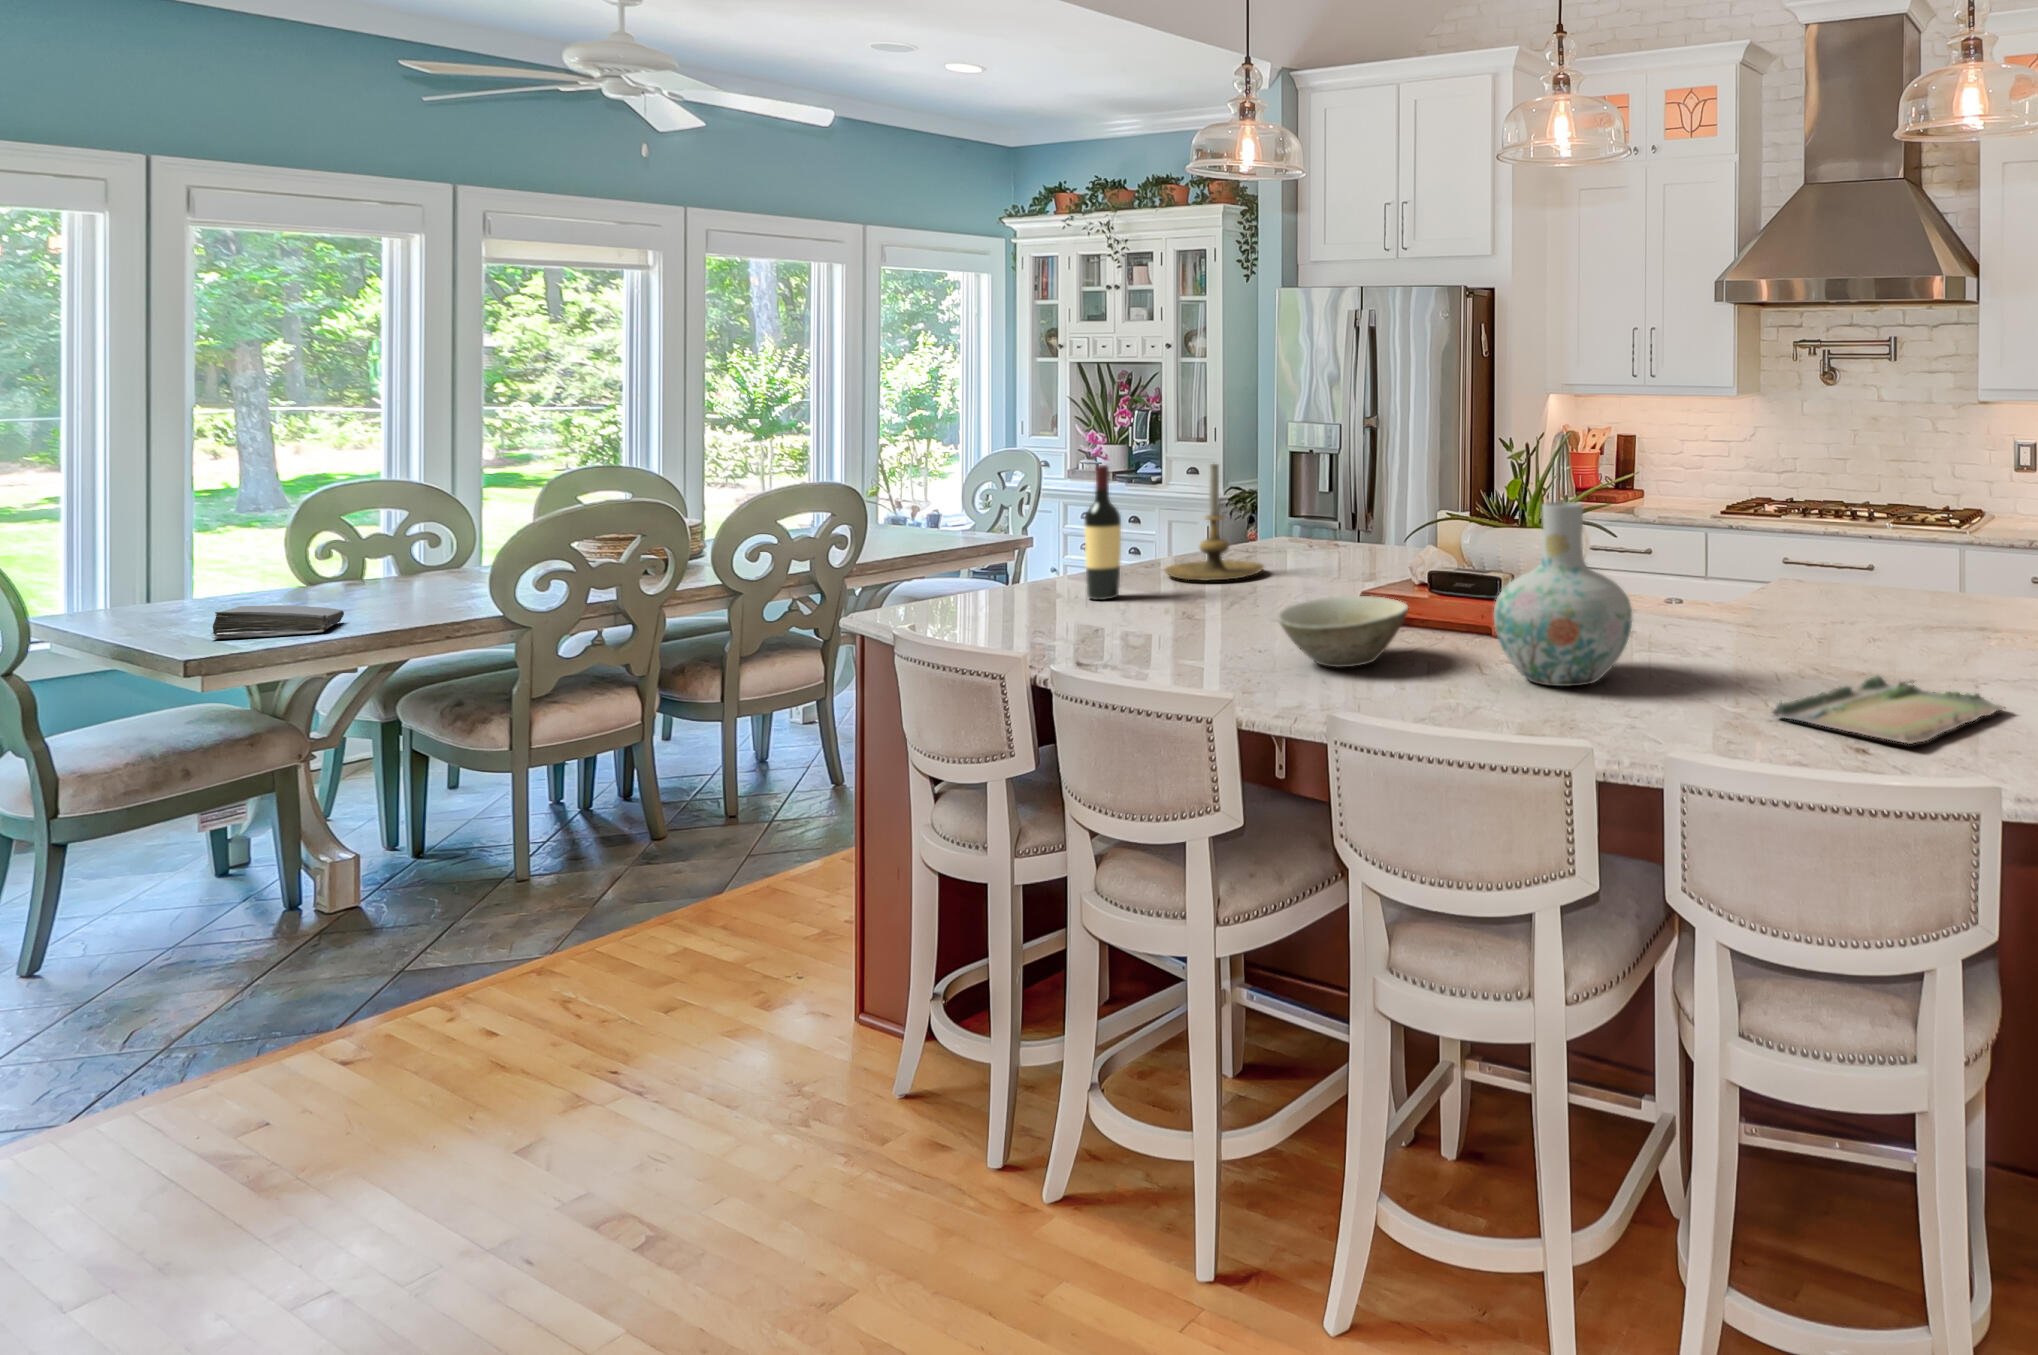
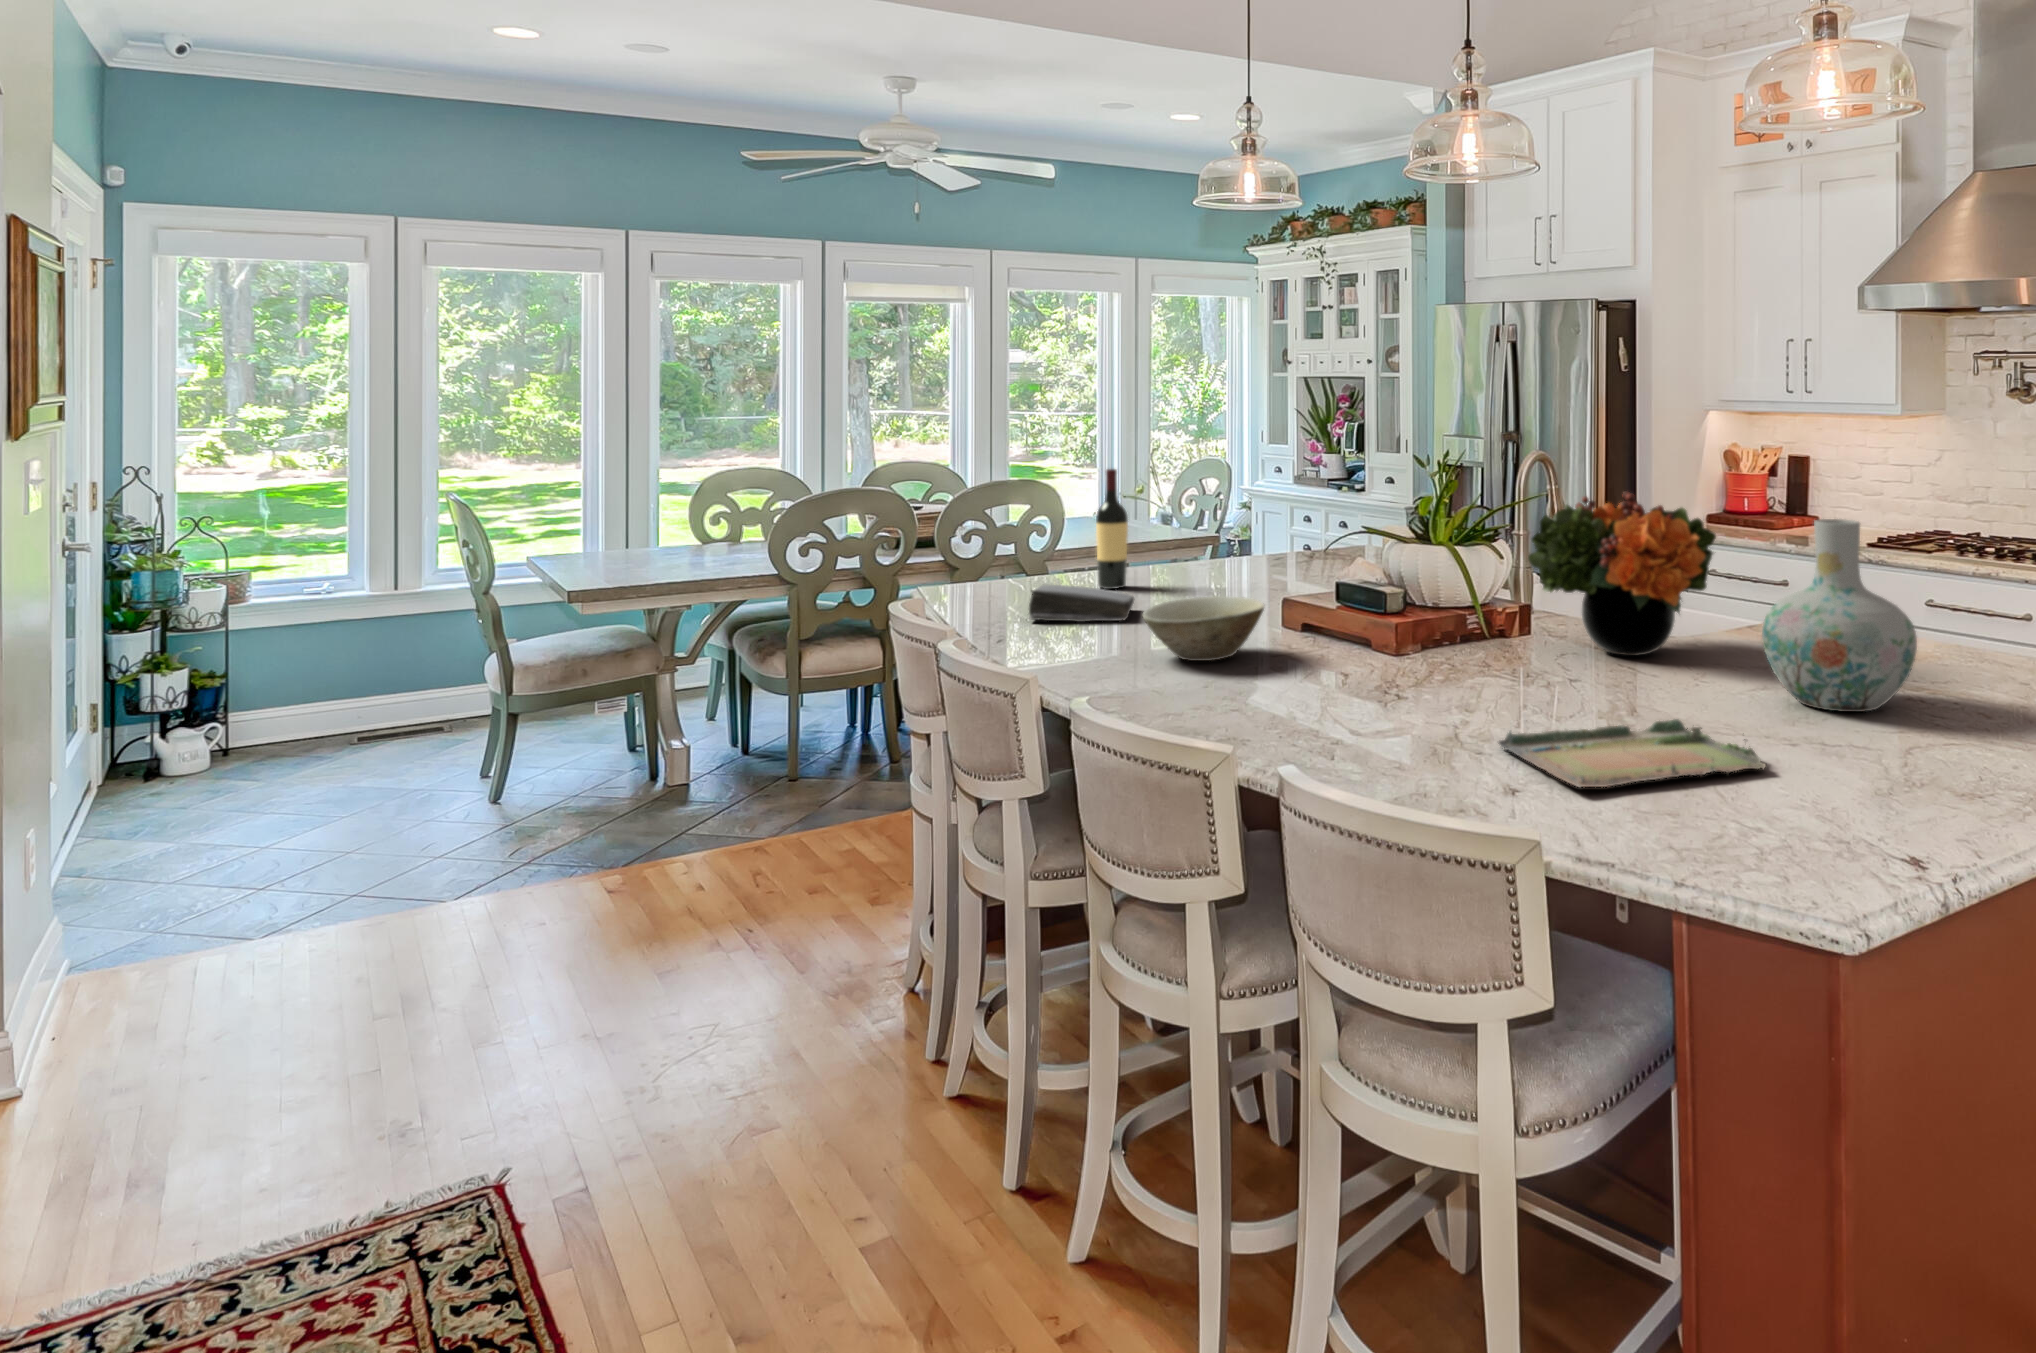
candle holder: present [1164,464,1264,581] -> none [1189,470,1281,579]
flower arrangement: none [1624,471,1799,624] -> present [1528,492,1716,656]
vase: present [1494,502,1632,687] -> present [1762,519,1917,712]
book: present [212,605,344,638] -> present [1029,584,1134,622]

